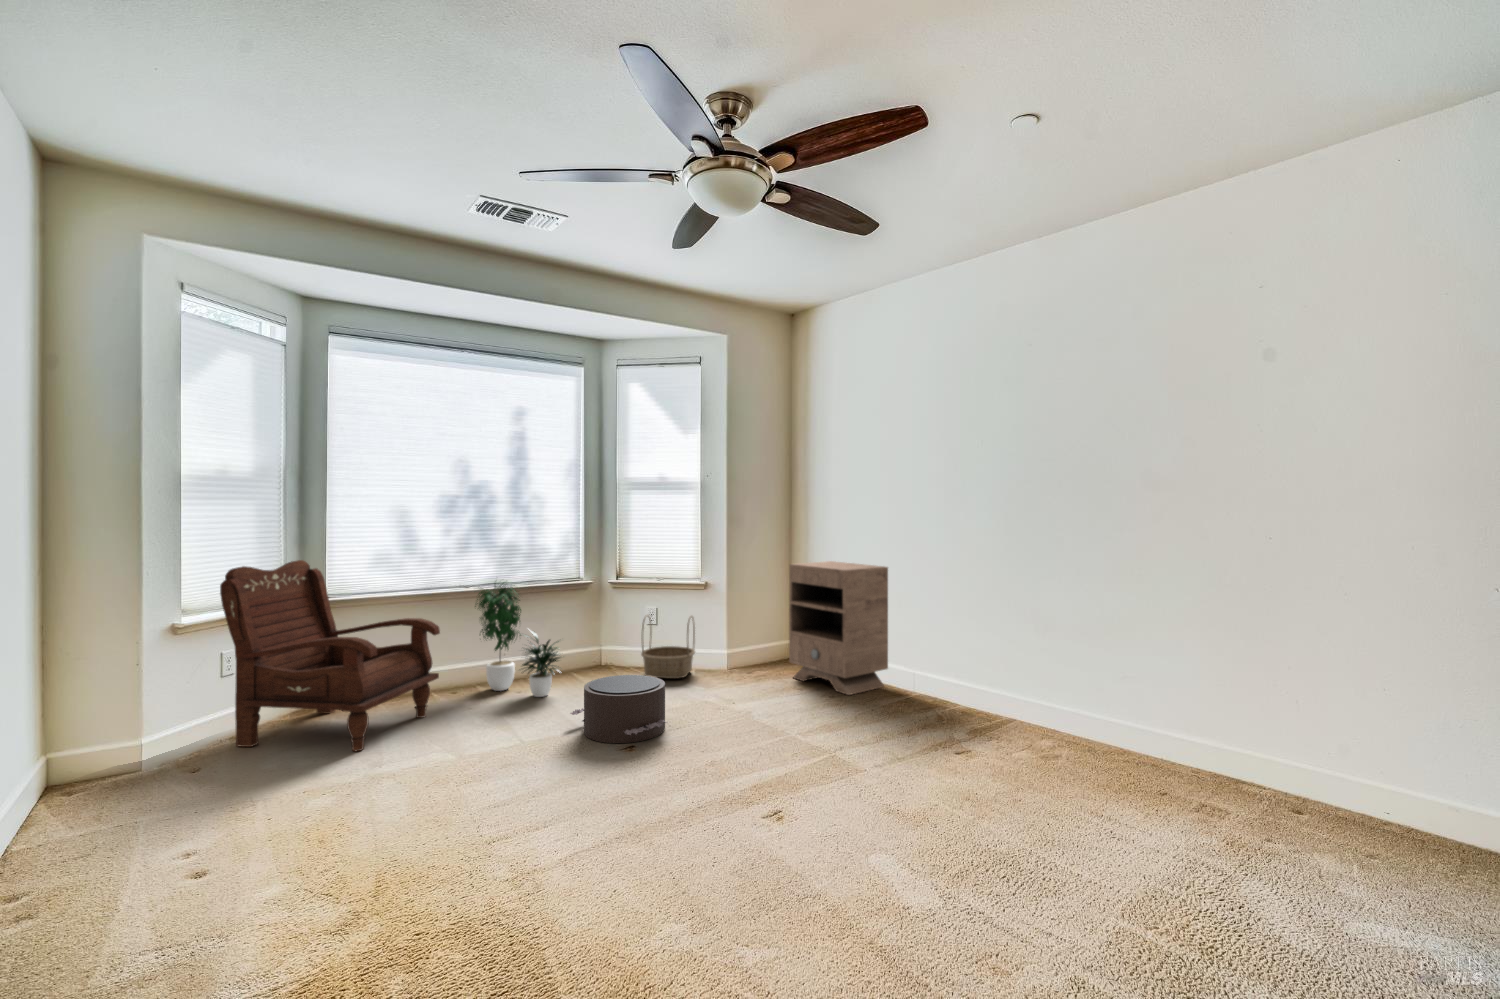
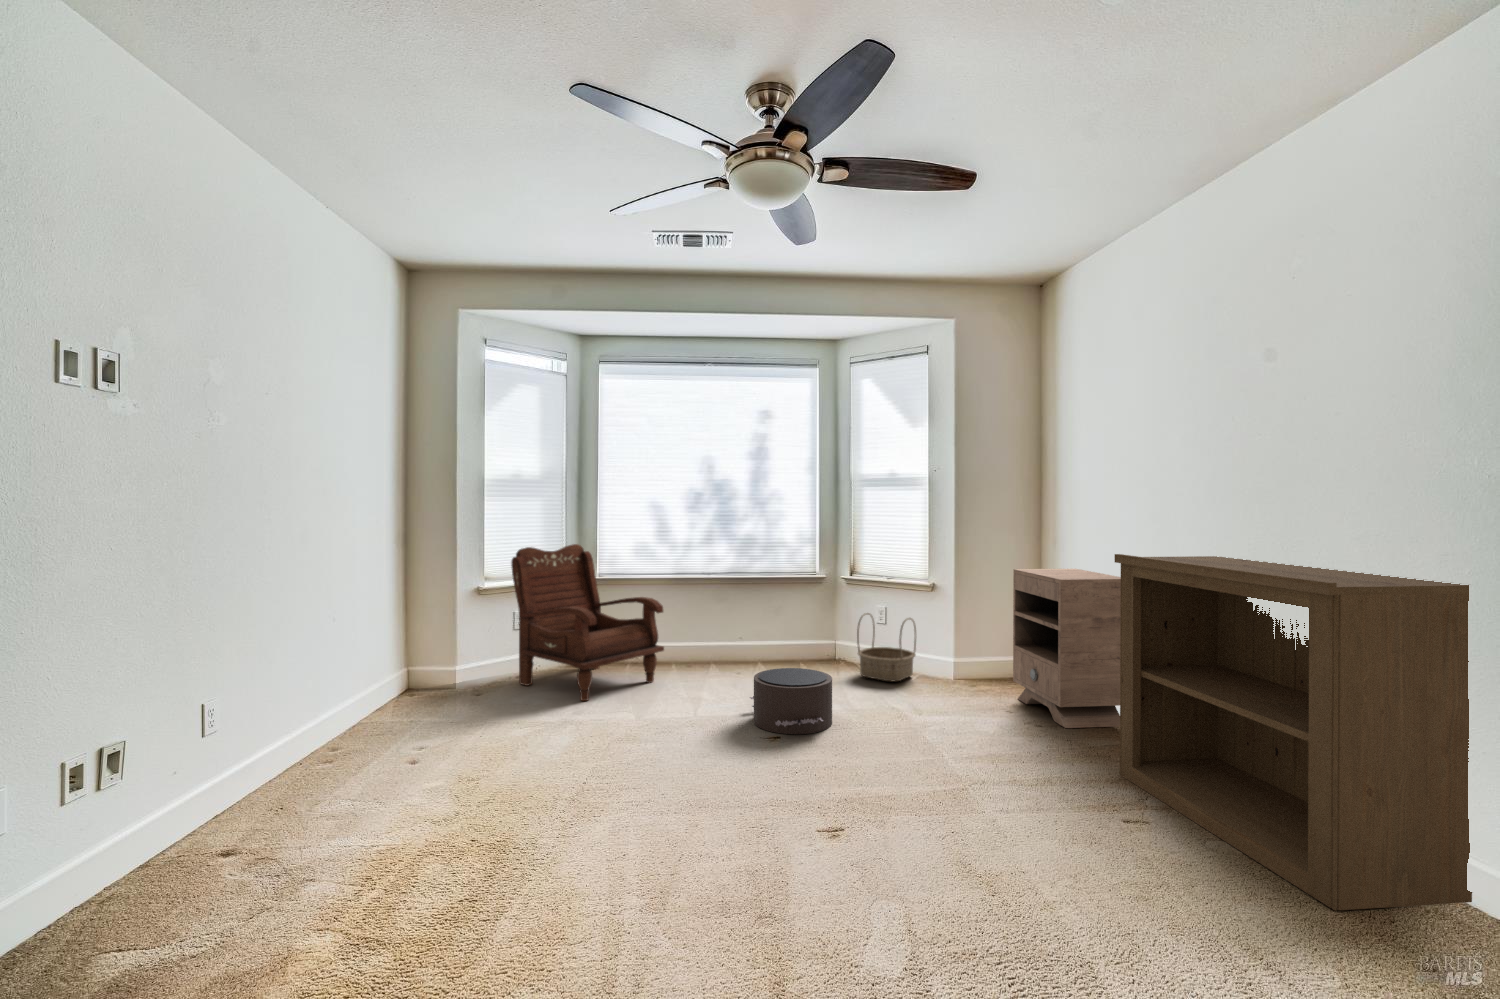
bookshelf: none [913,545,1154,783] -> present [1115,554,1472,910]
potted plant: present [475,586,560,697] -> none [704,566,776,680]

